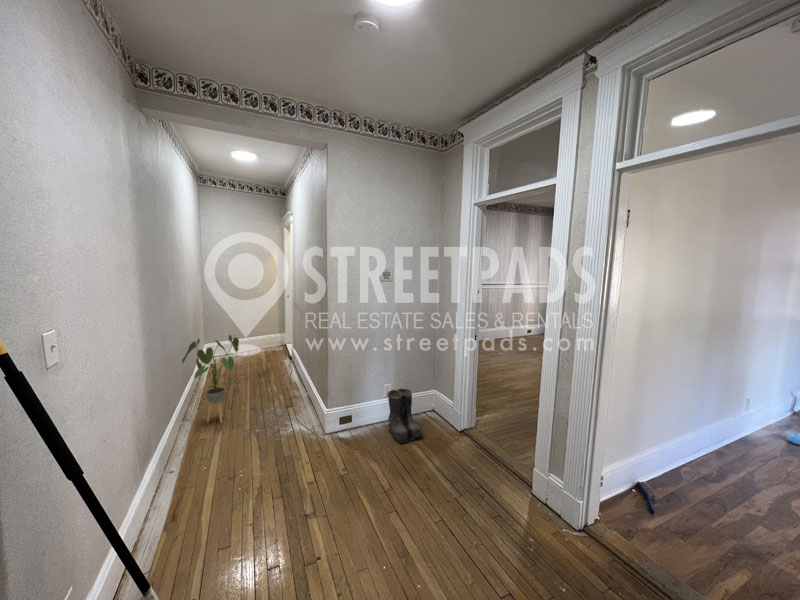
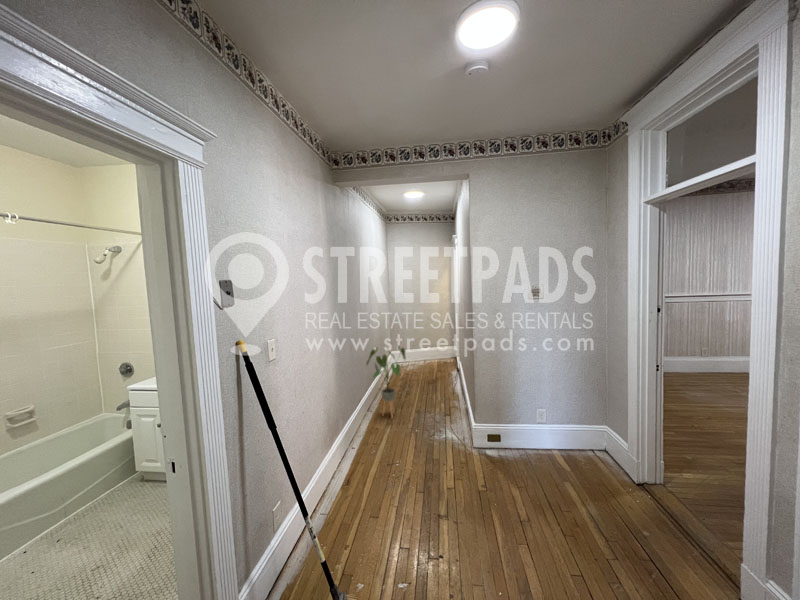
boots: present [387,388,423,443] -> none [539,416,584,478]

